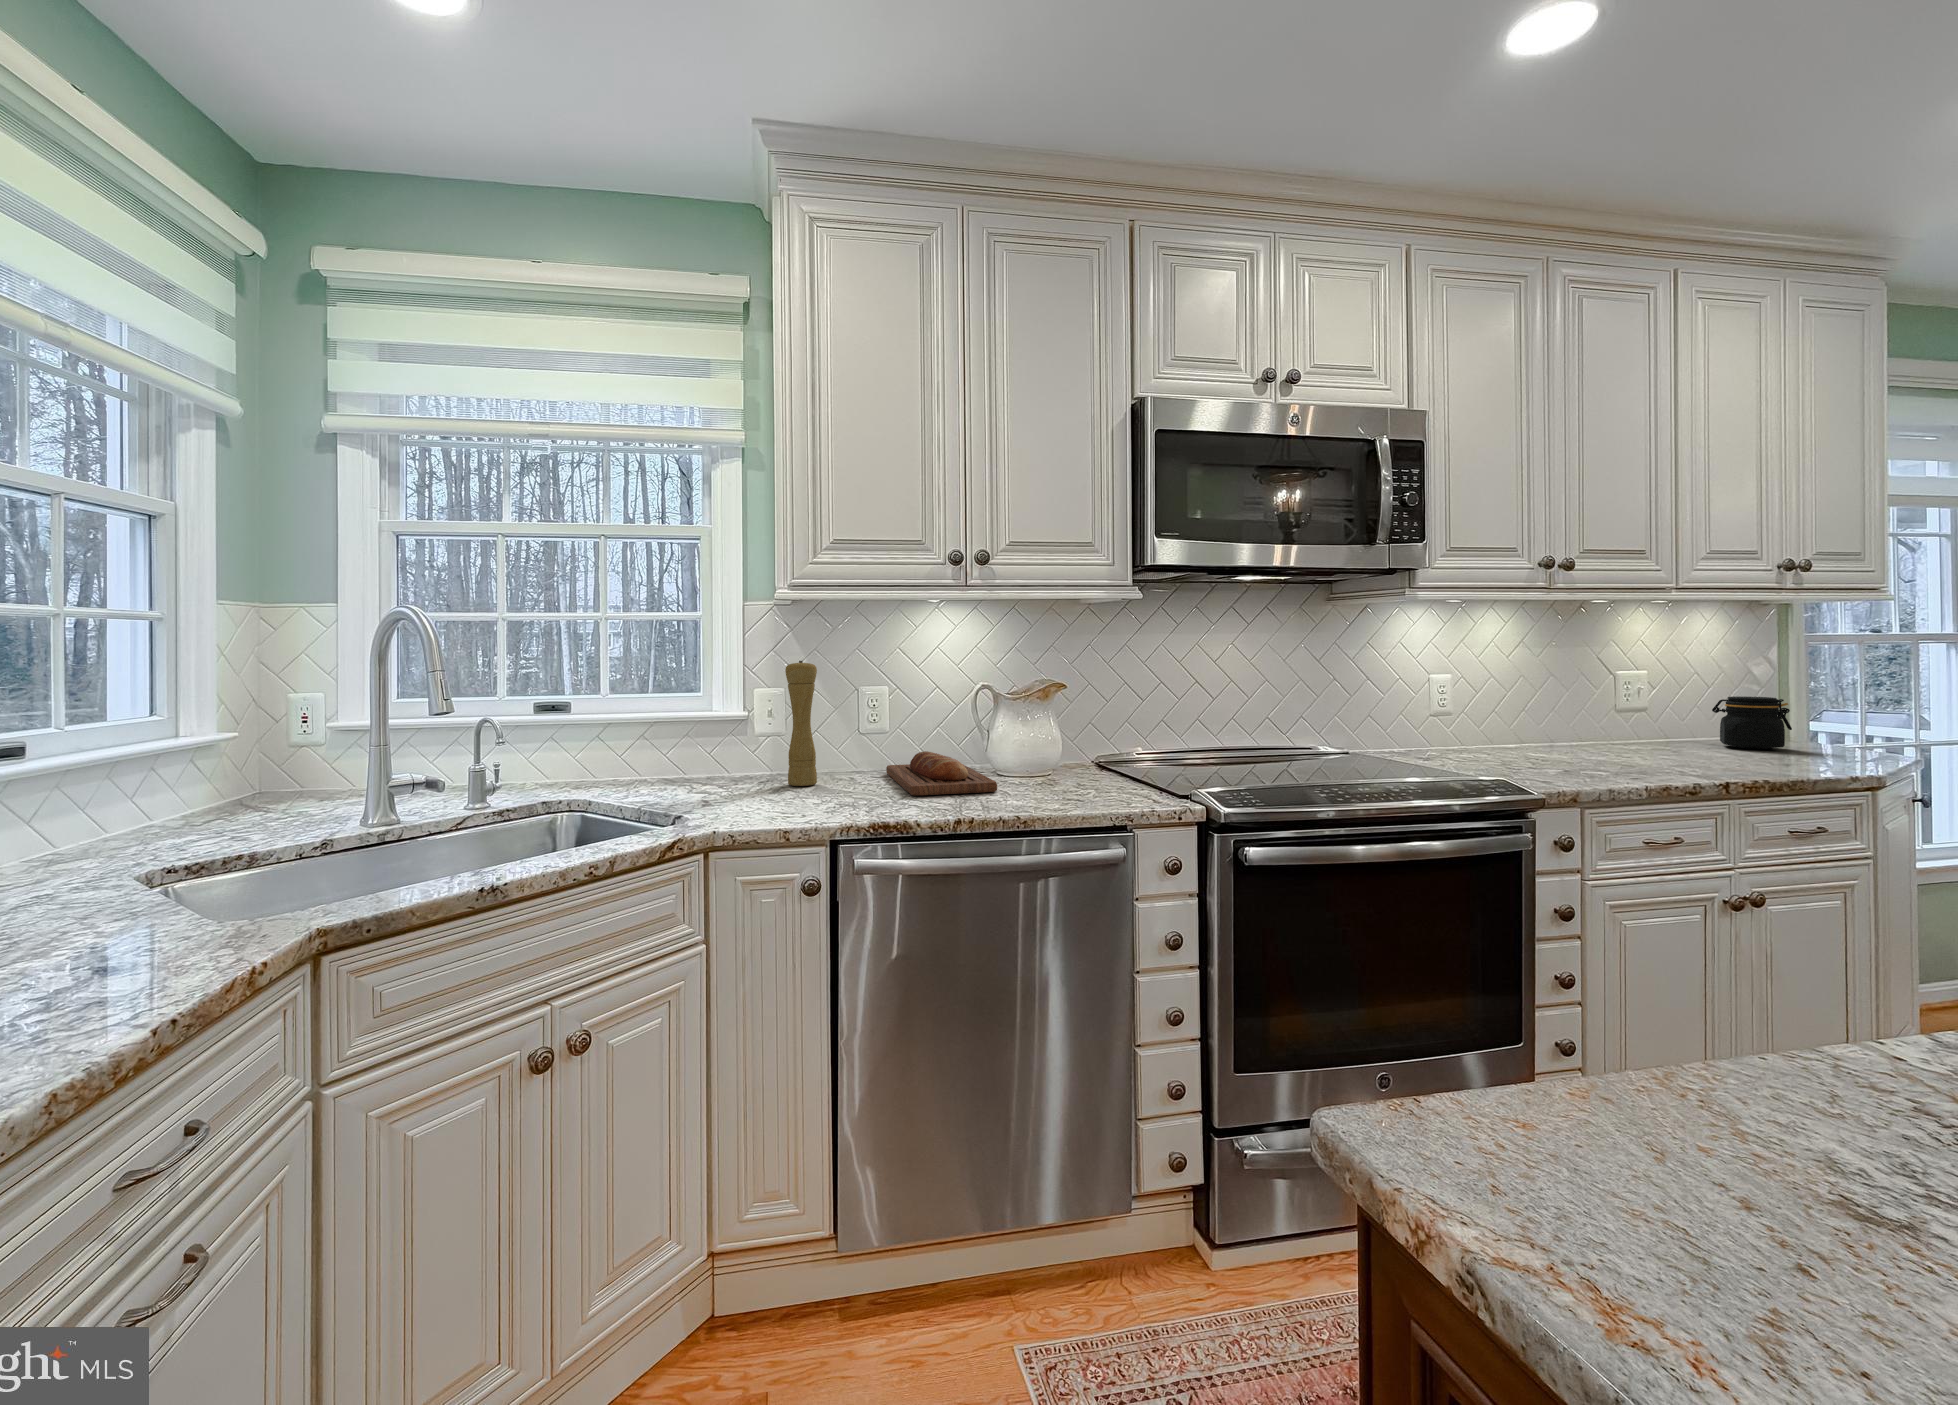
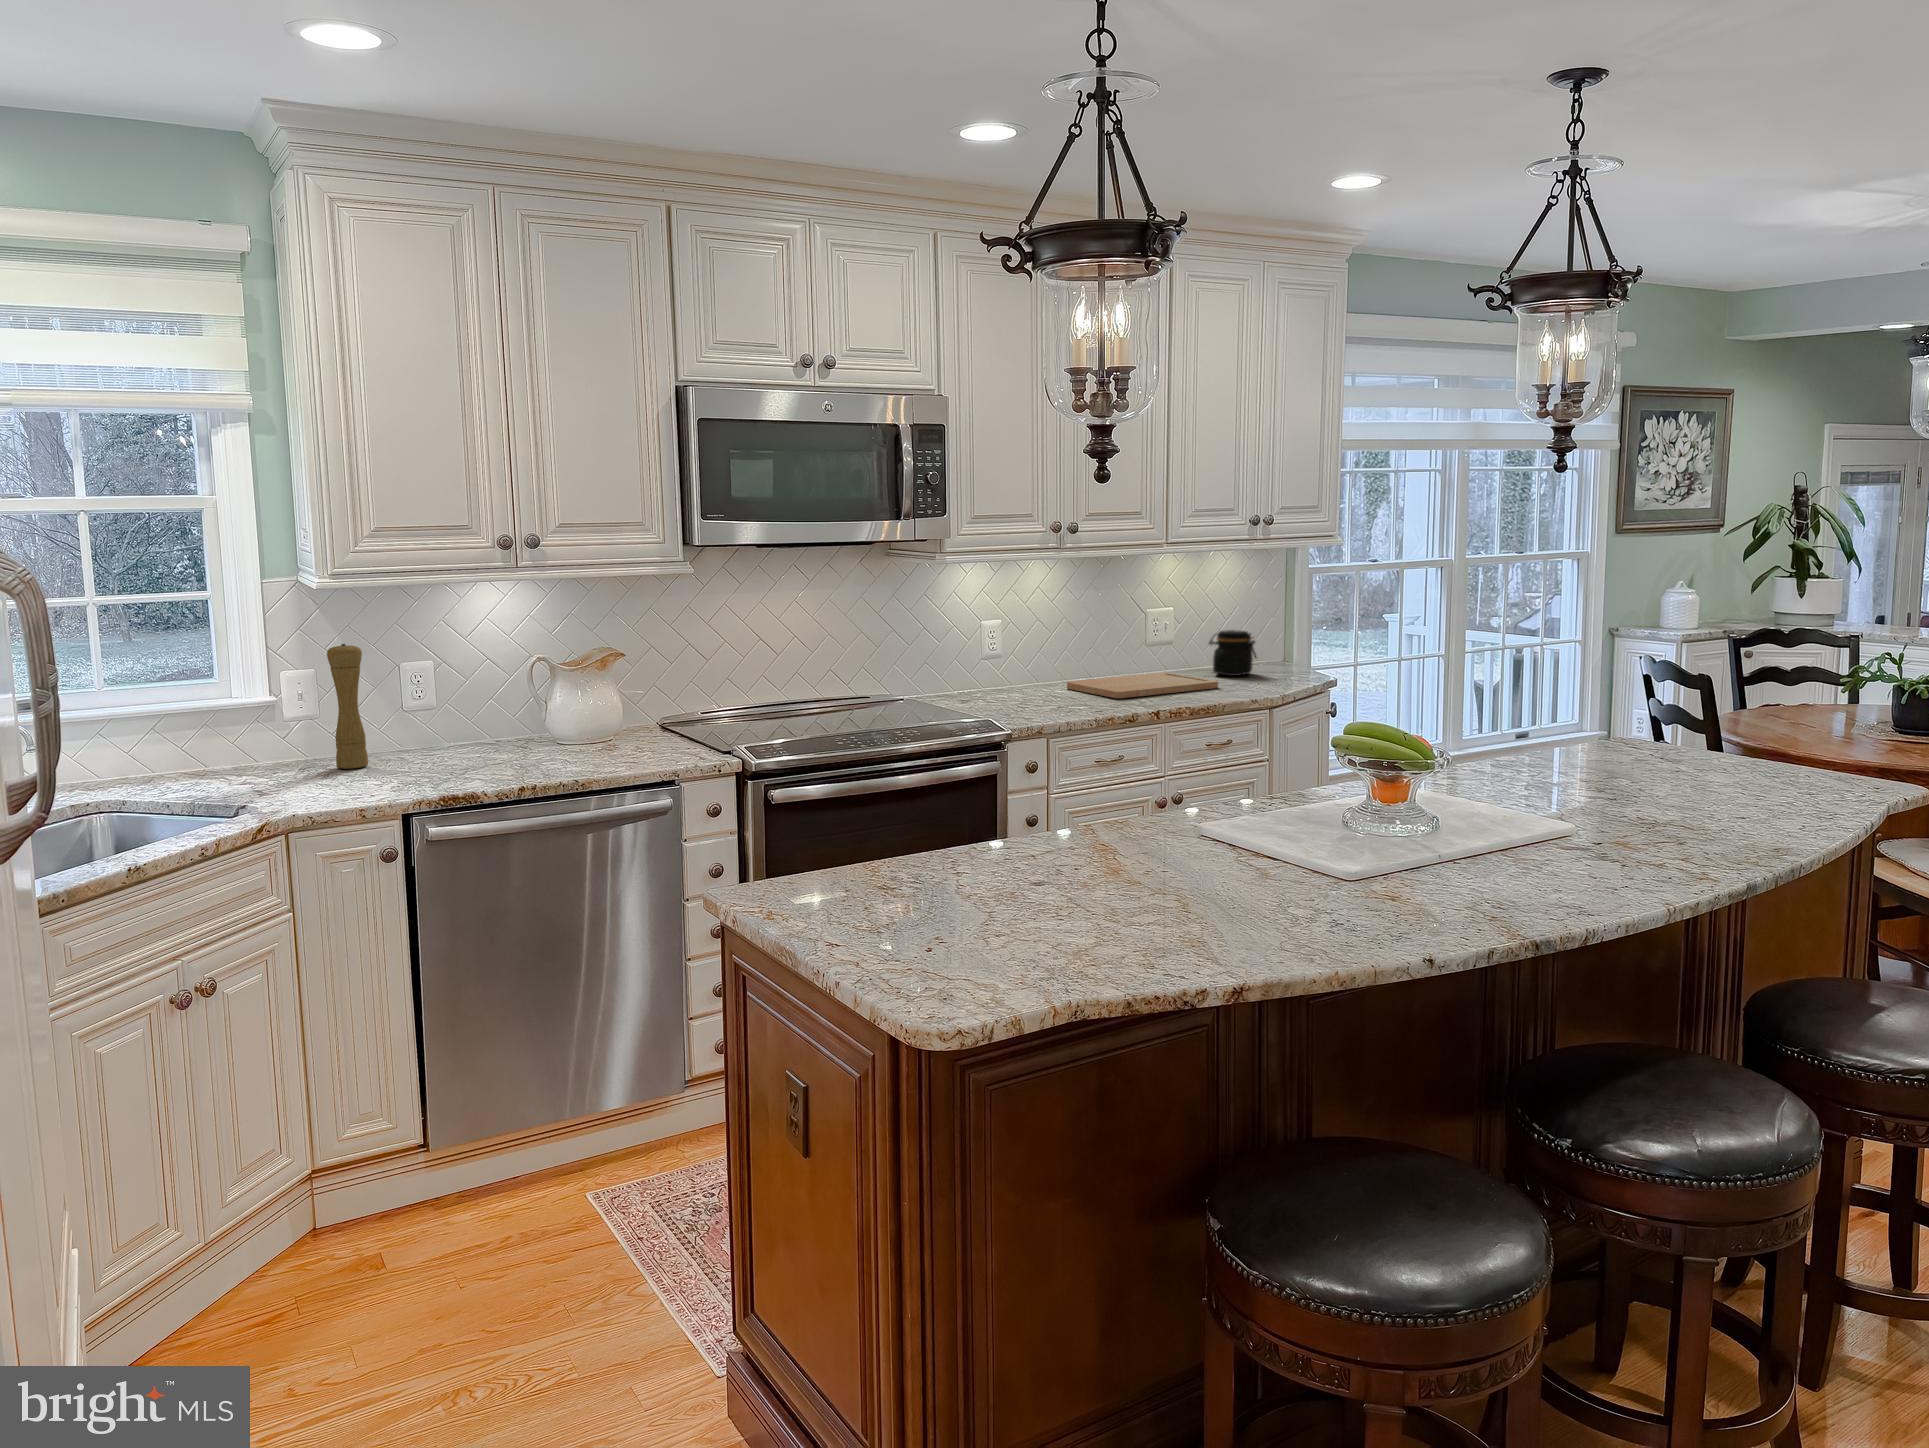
cutting board: none [1541,741,1766,765] -> present [1067,672,1218,698]
bread loaf: present [886,751,997,795] -> none [438,725,557,769]

